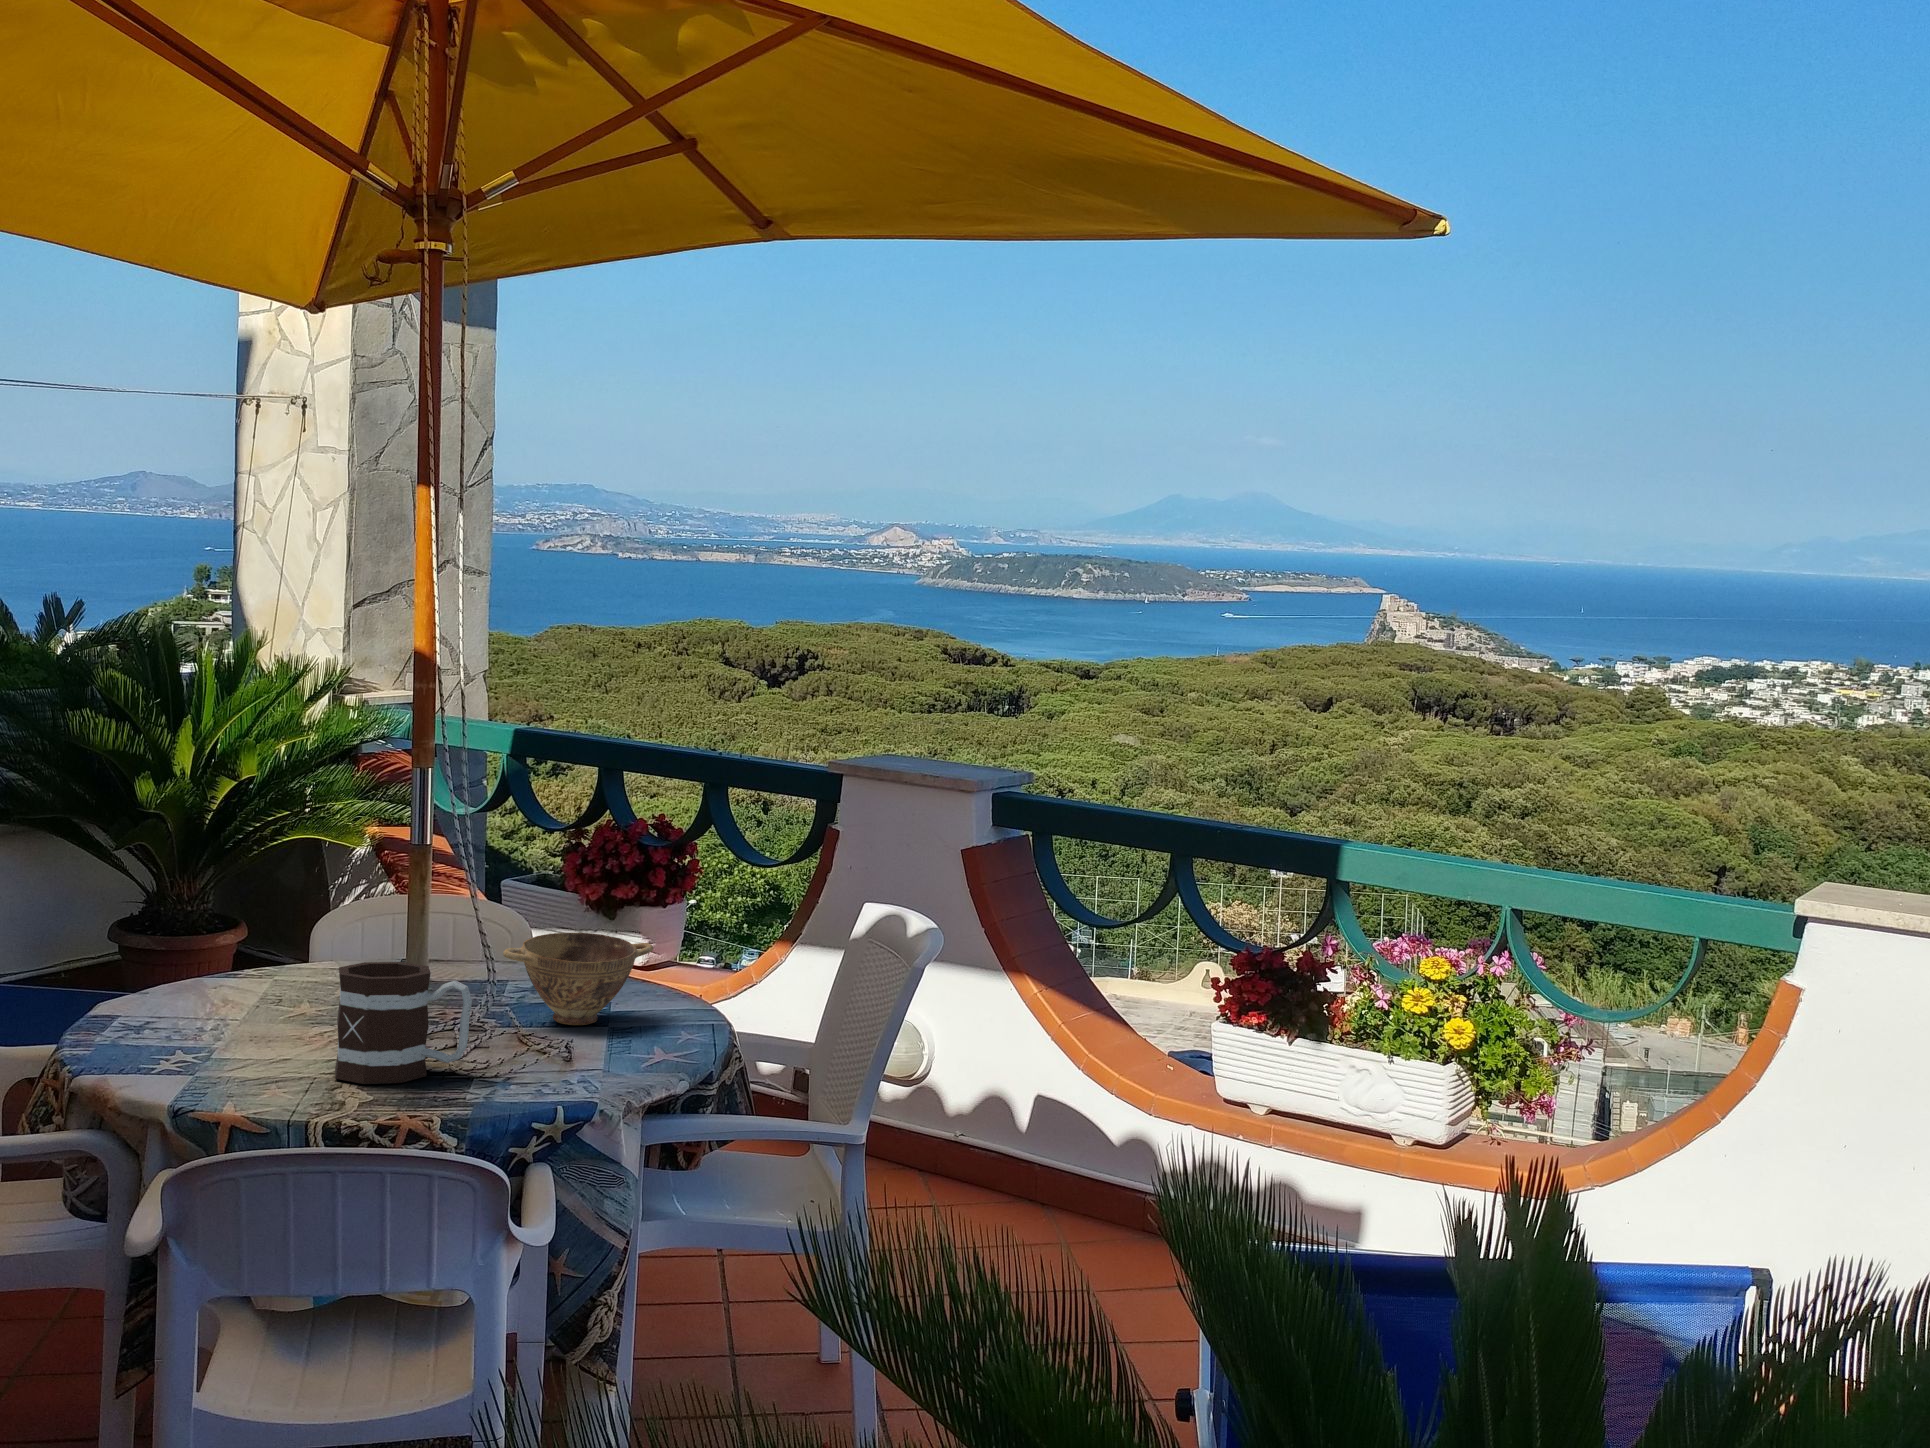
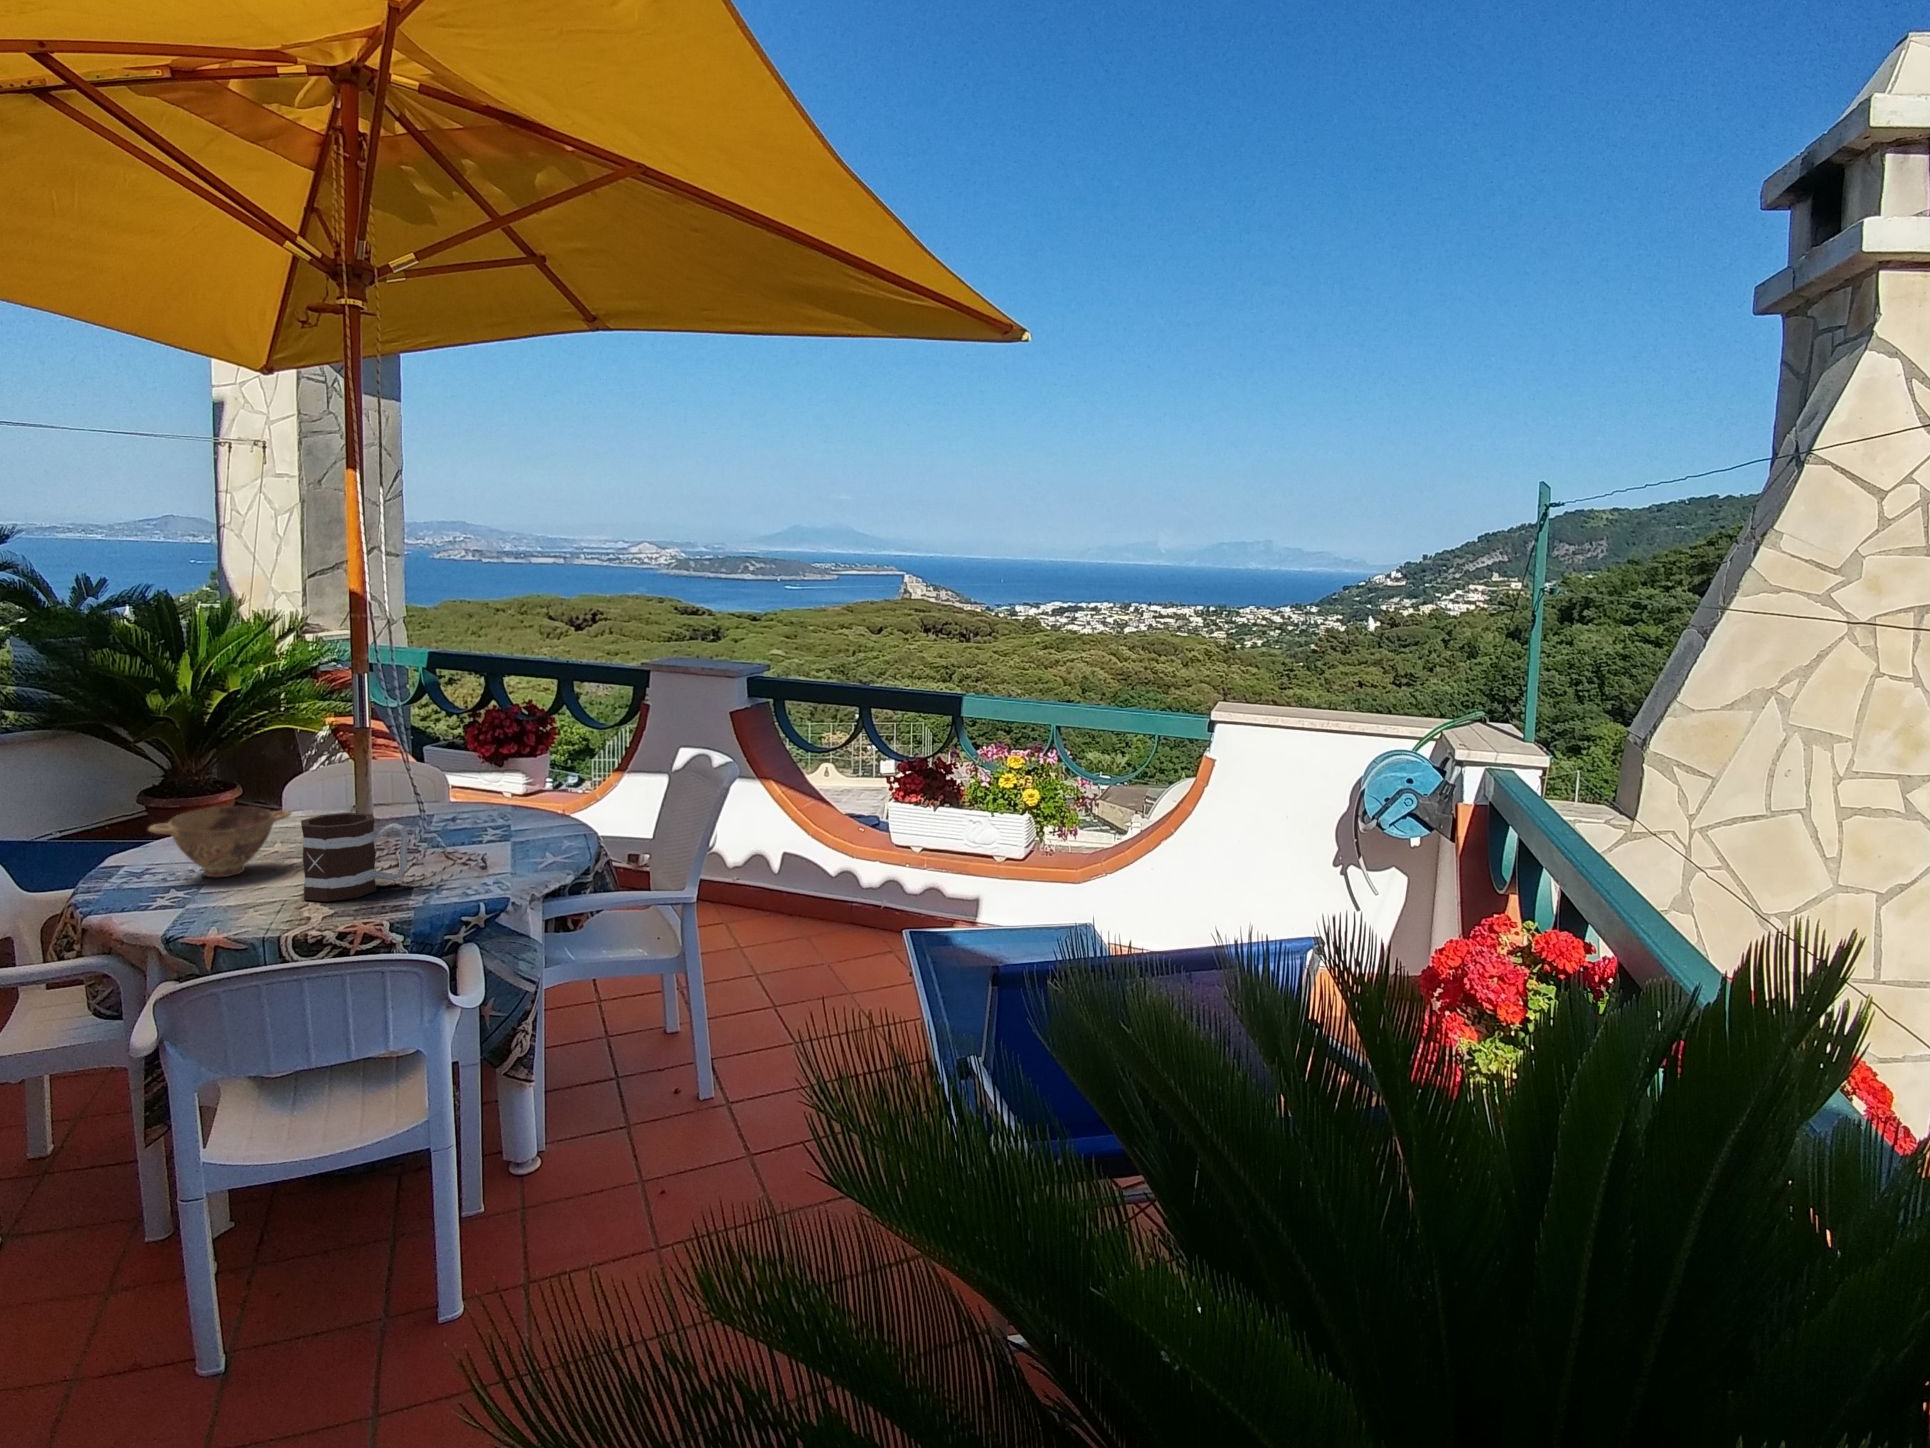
bowl: present [503,932,653,1025] -> present [148,806,291,877]

